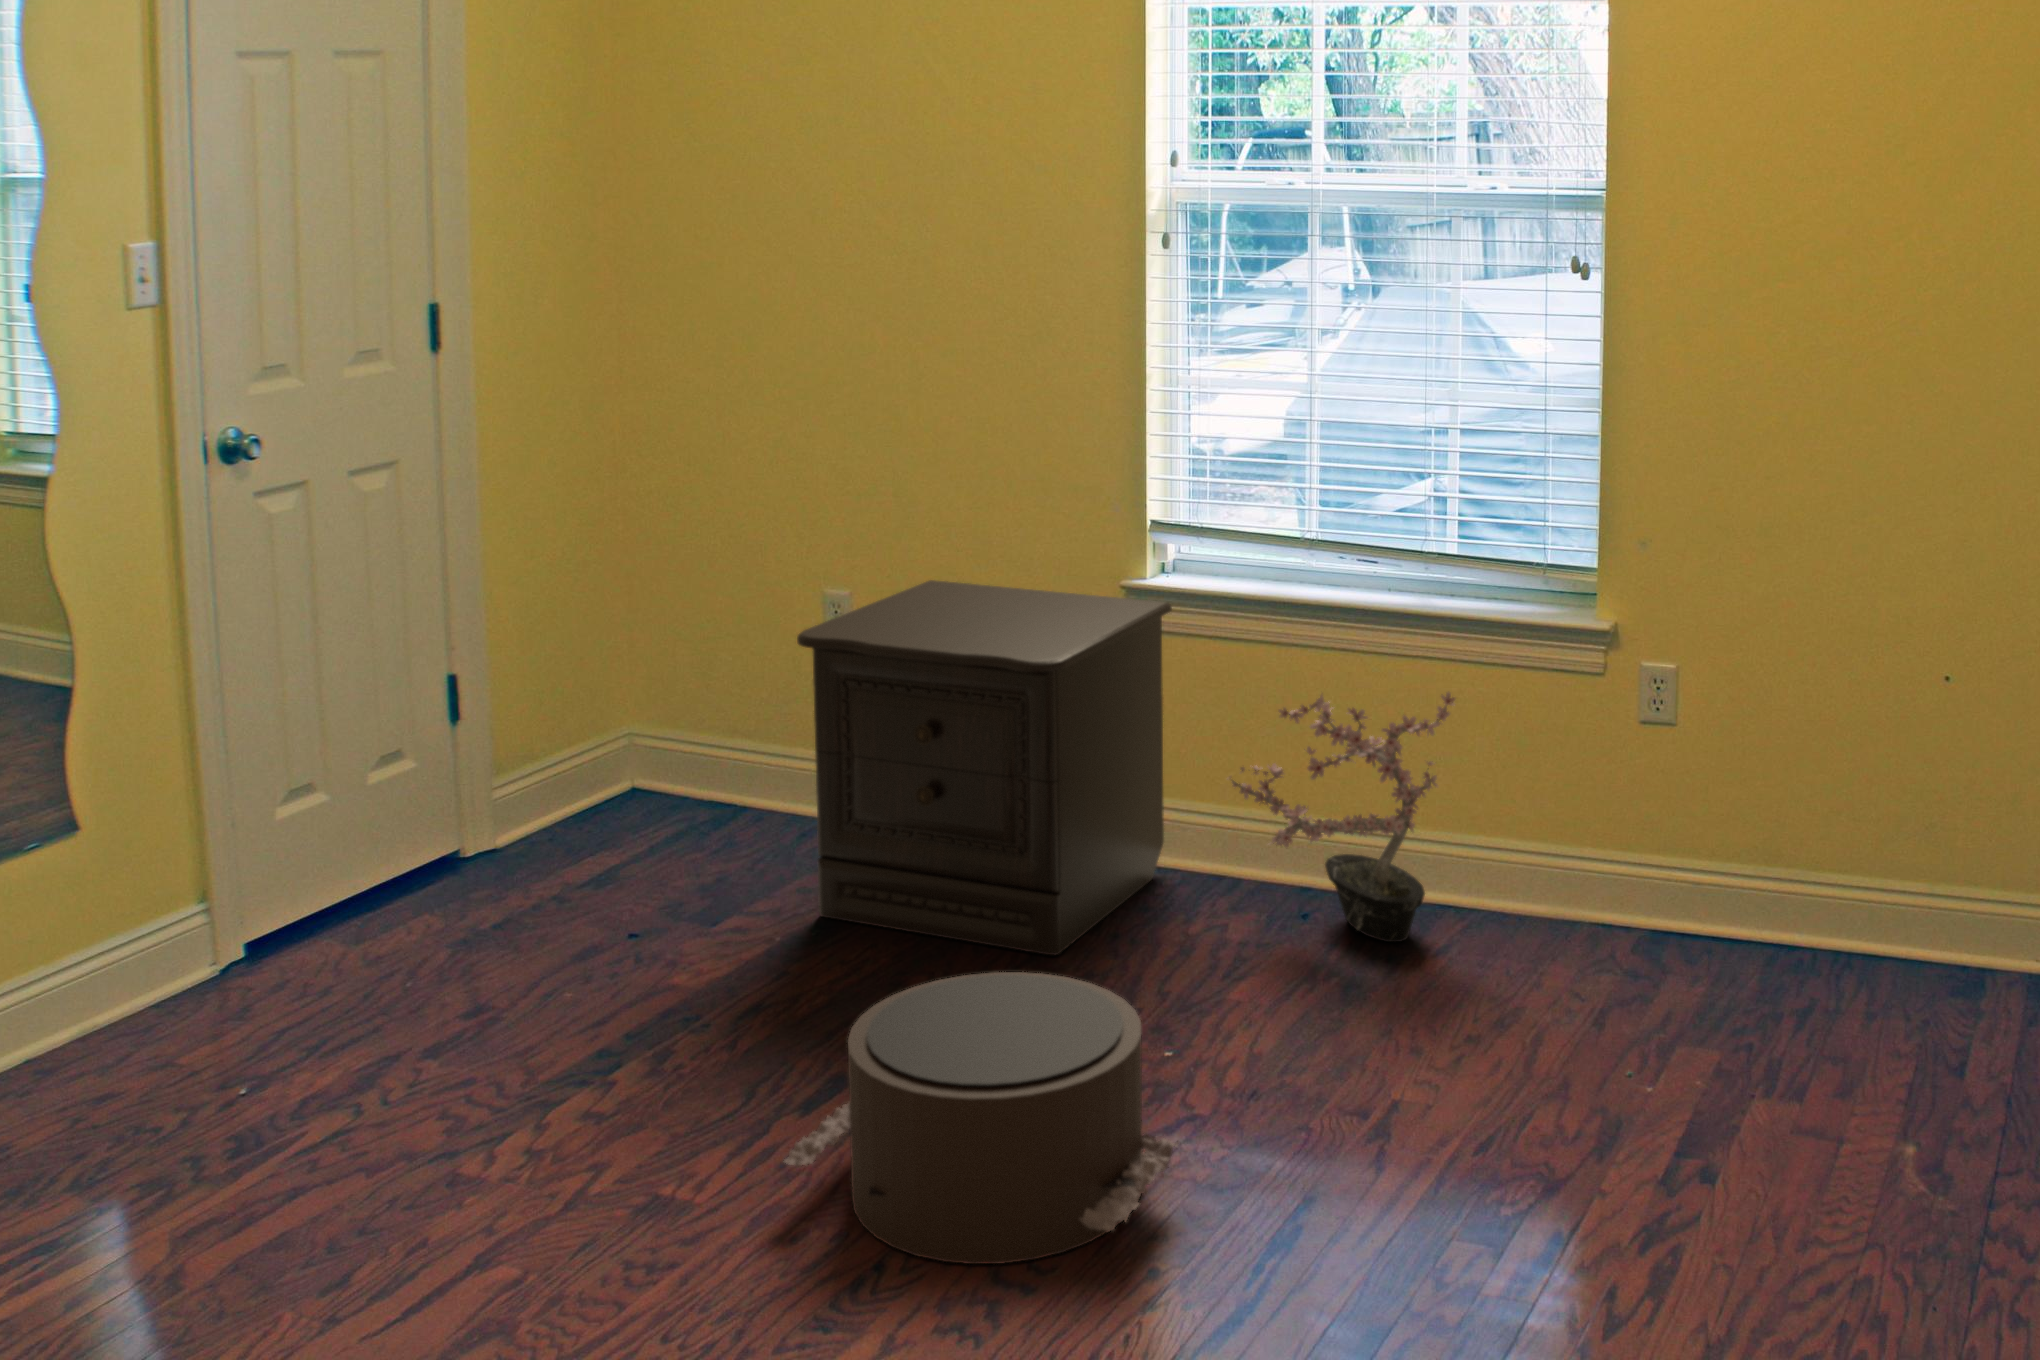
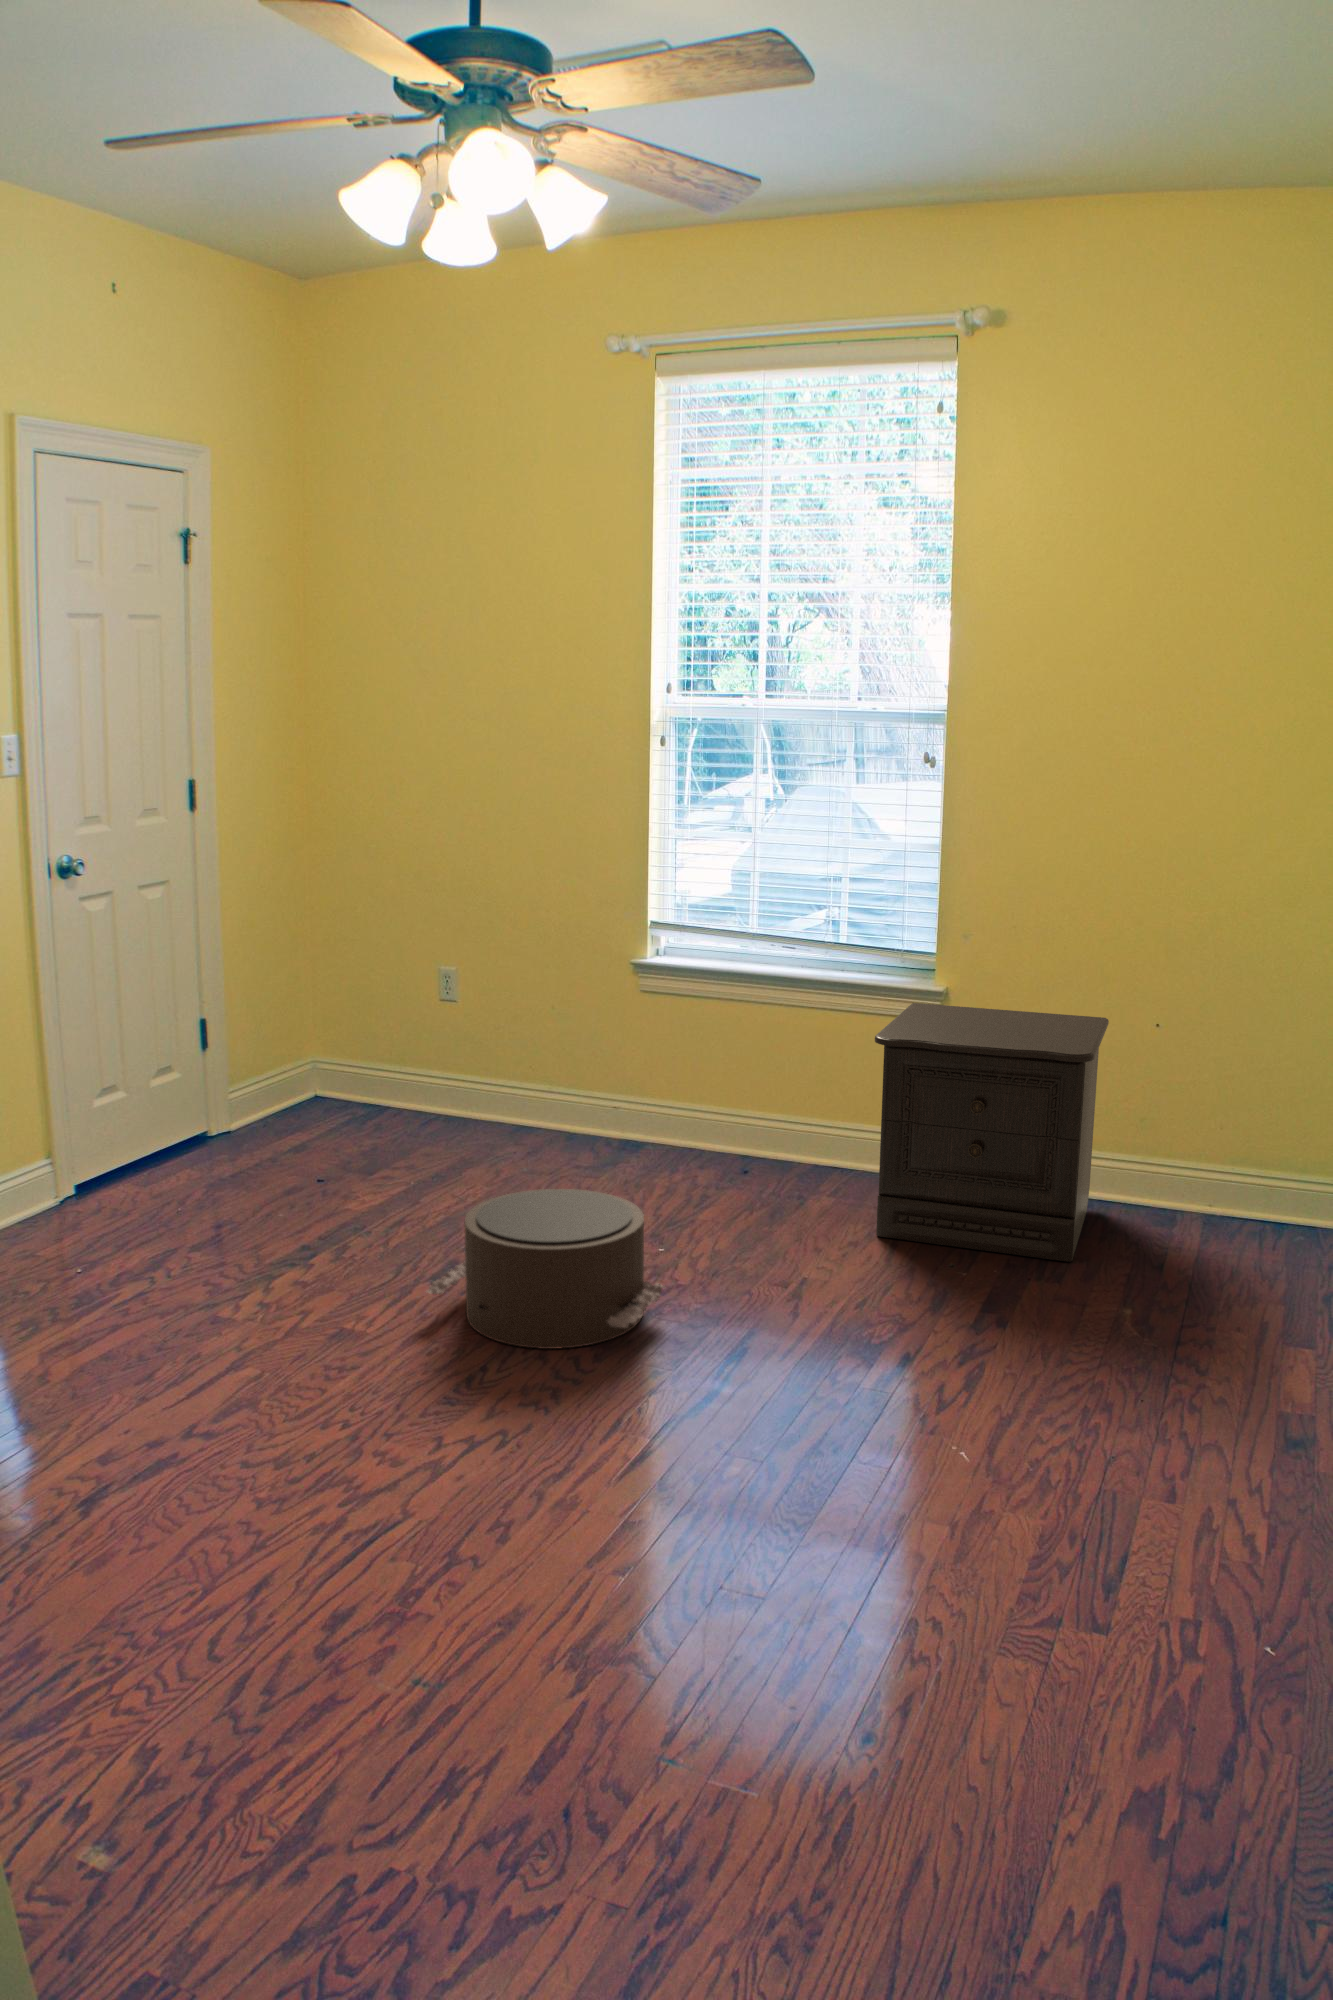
nightstand: present [797,580,1172,955] -> present [875,1003,1109,1261]
potted plant: present [1227,692,1455,942] -> none [691,1030,847,1193]

